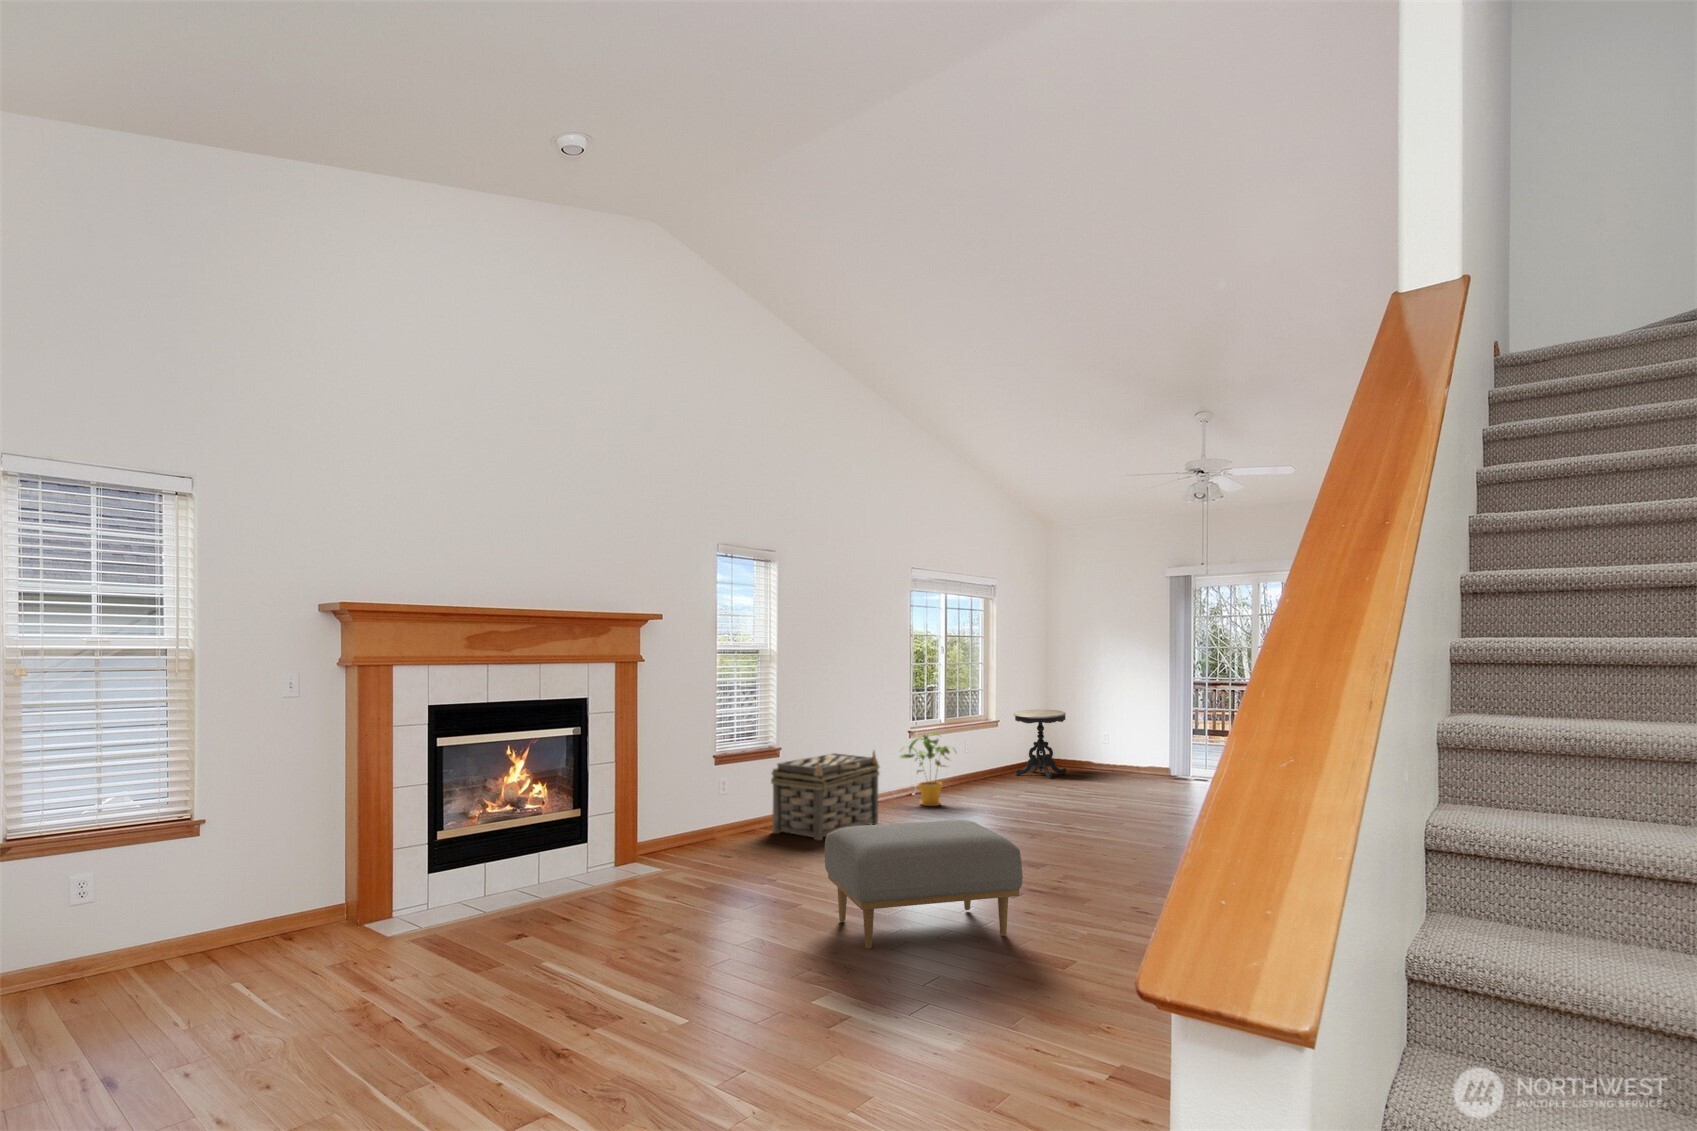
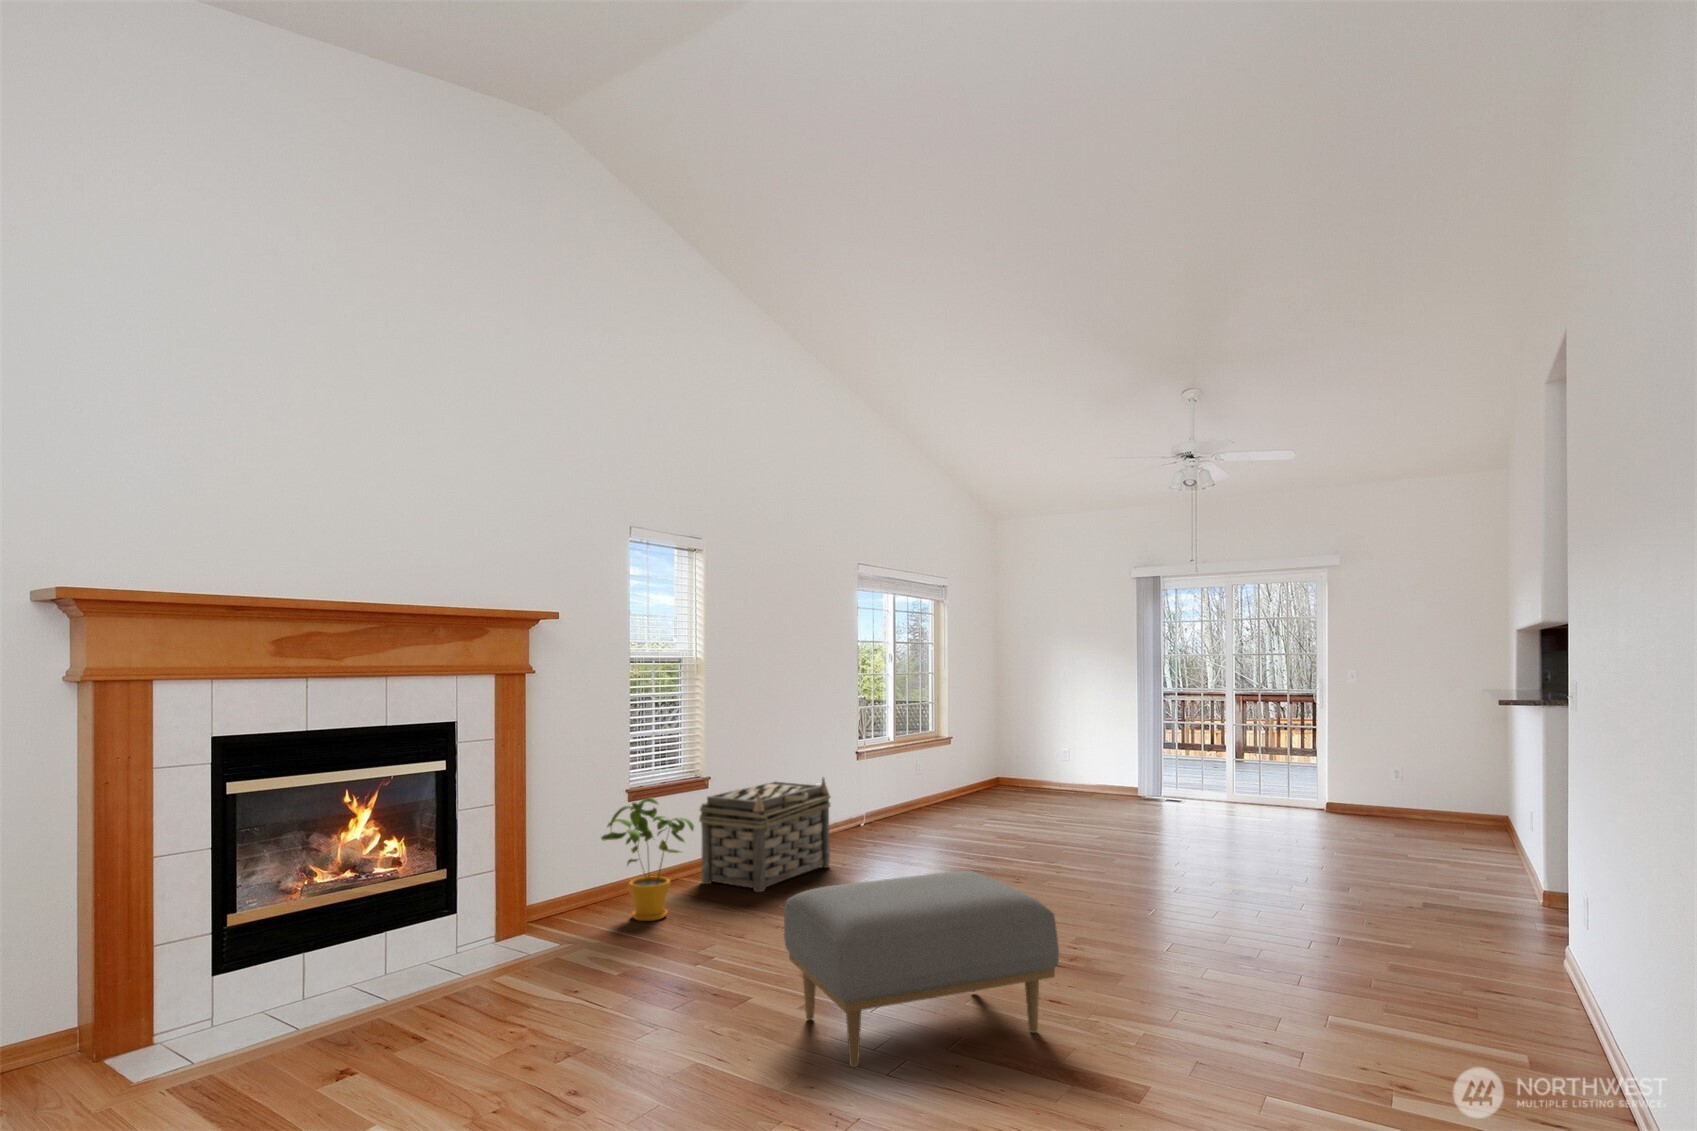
side table: present [1013,710,1067,779] -> none [968,724,1027,801]
house plant: present [900,733,955,806] -> present [601,798,694,921]

